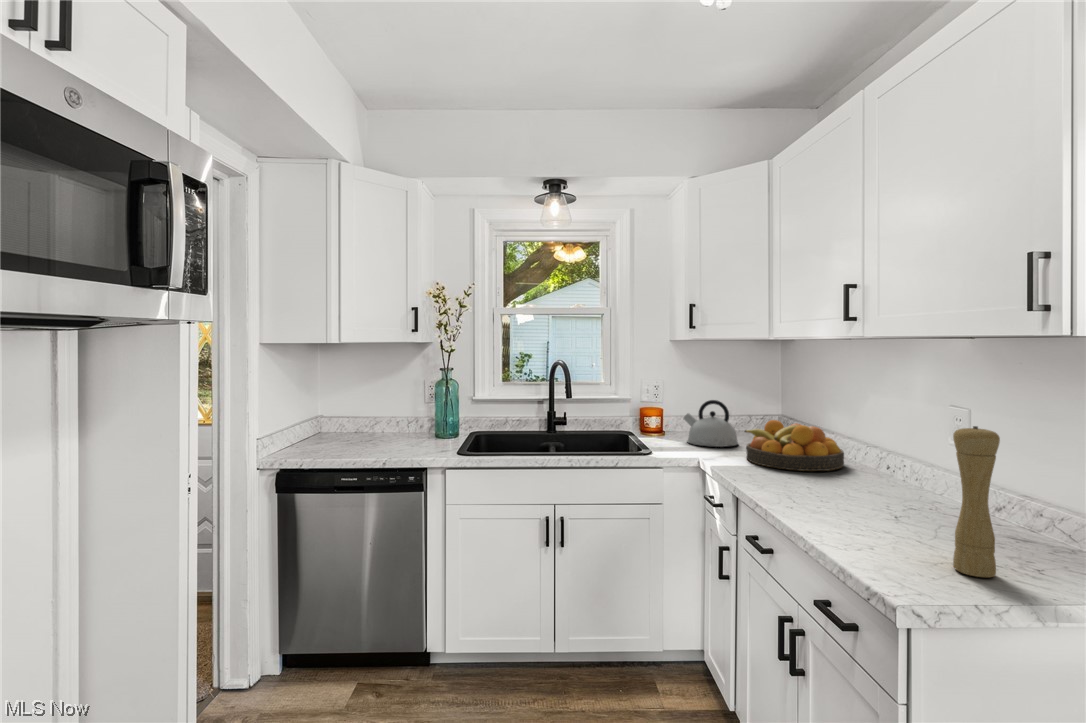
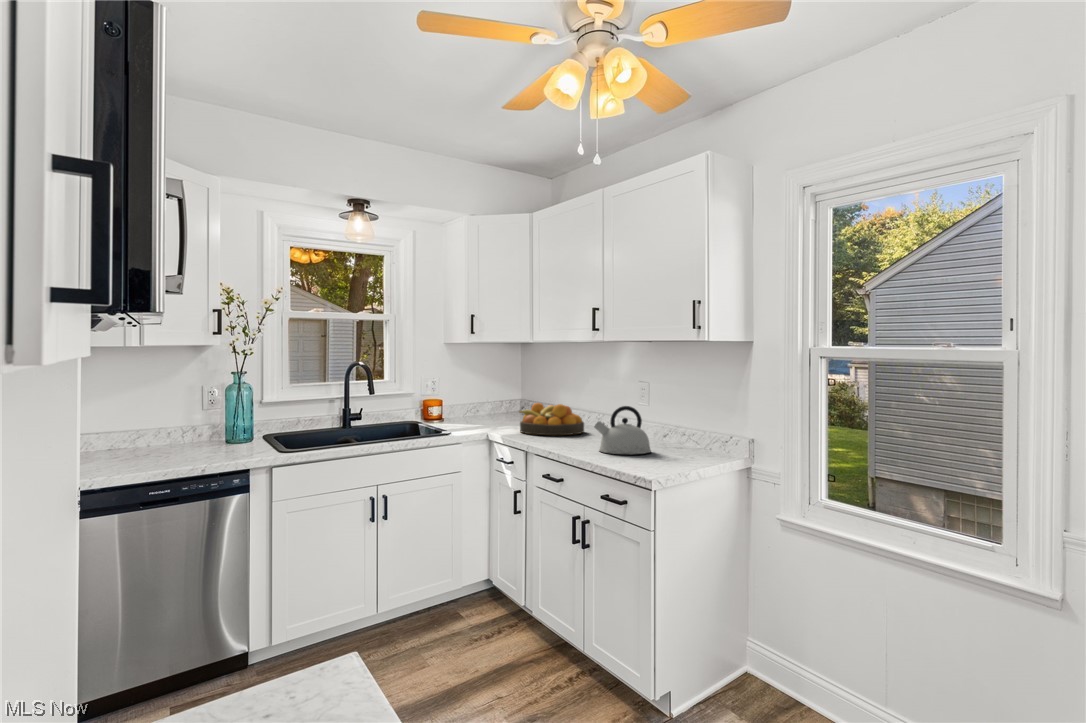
kettle: present [683,400,738,447] -> present [594,406,651,454]
pepper mill: present [953,426,1000,577] -> none [662,386,681,463]

